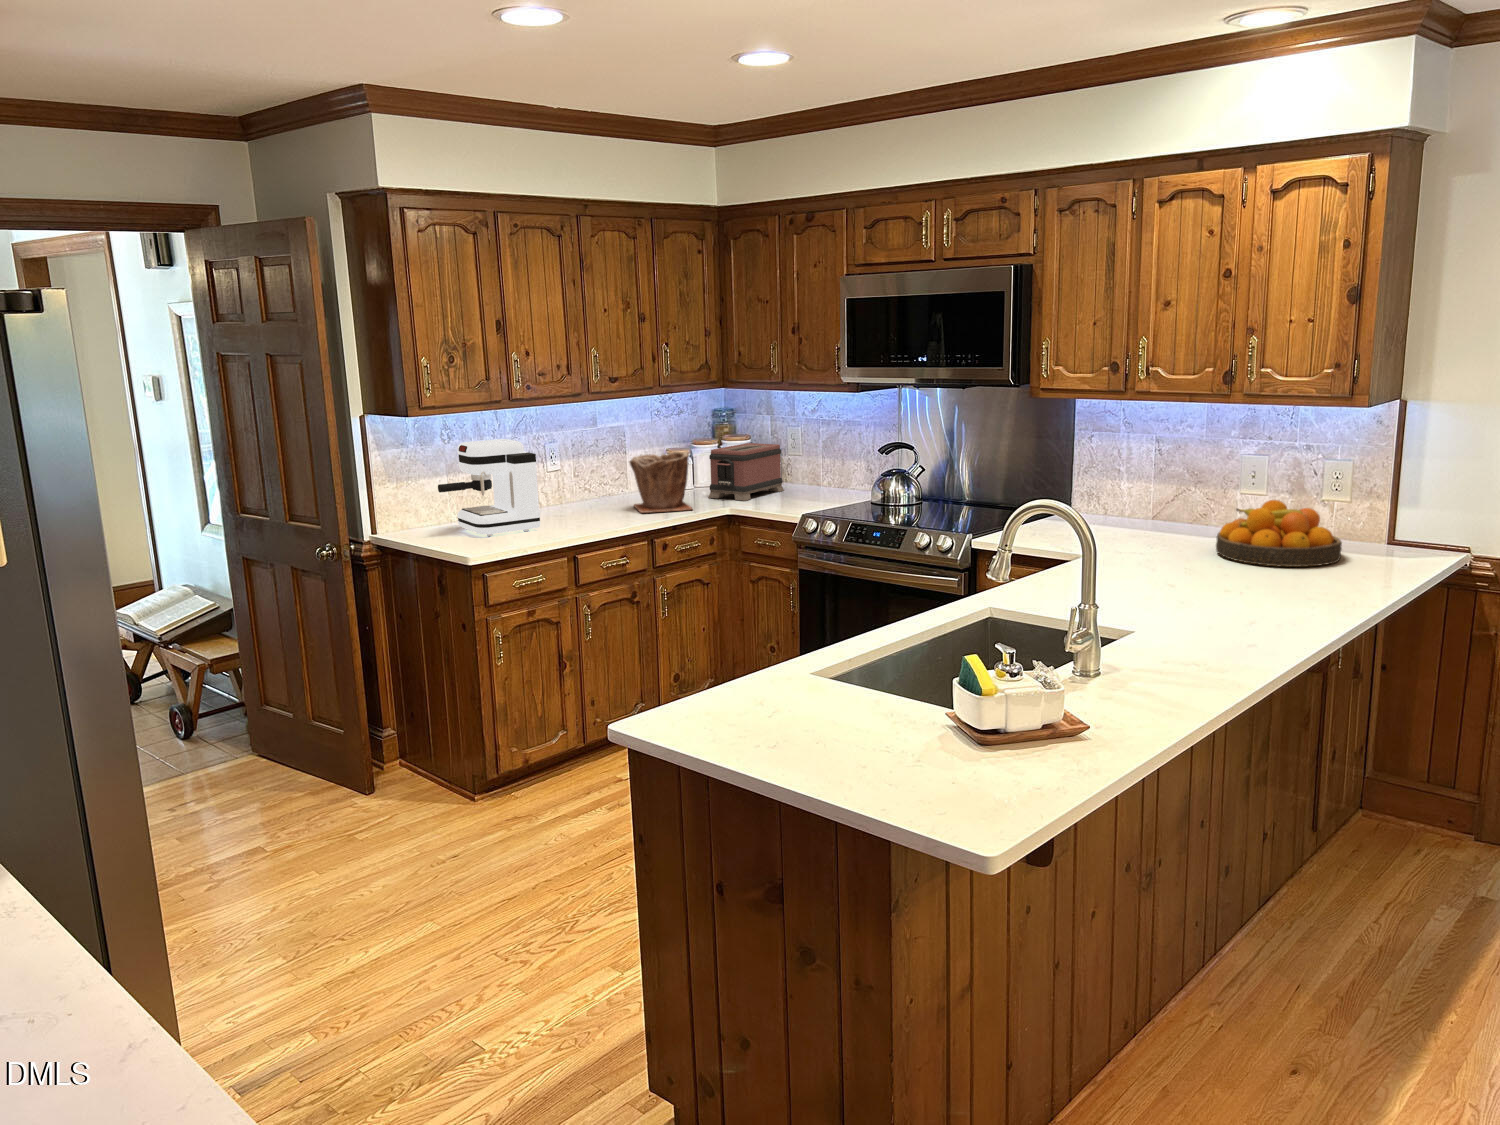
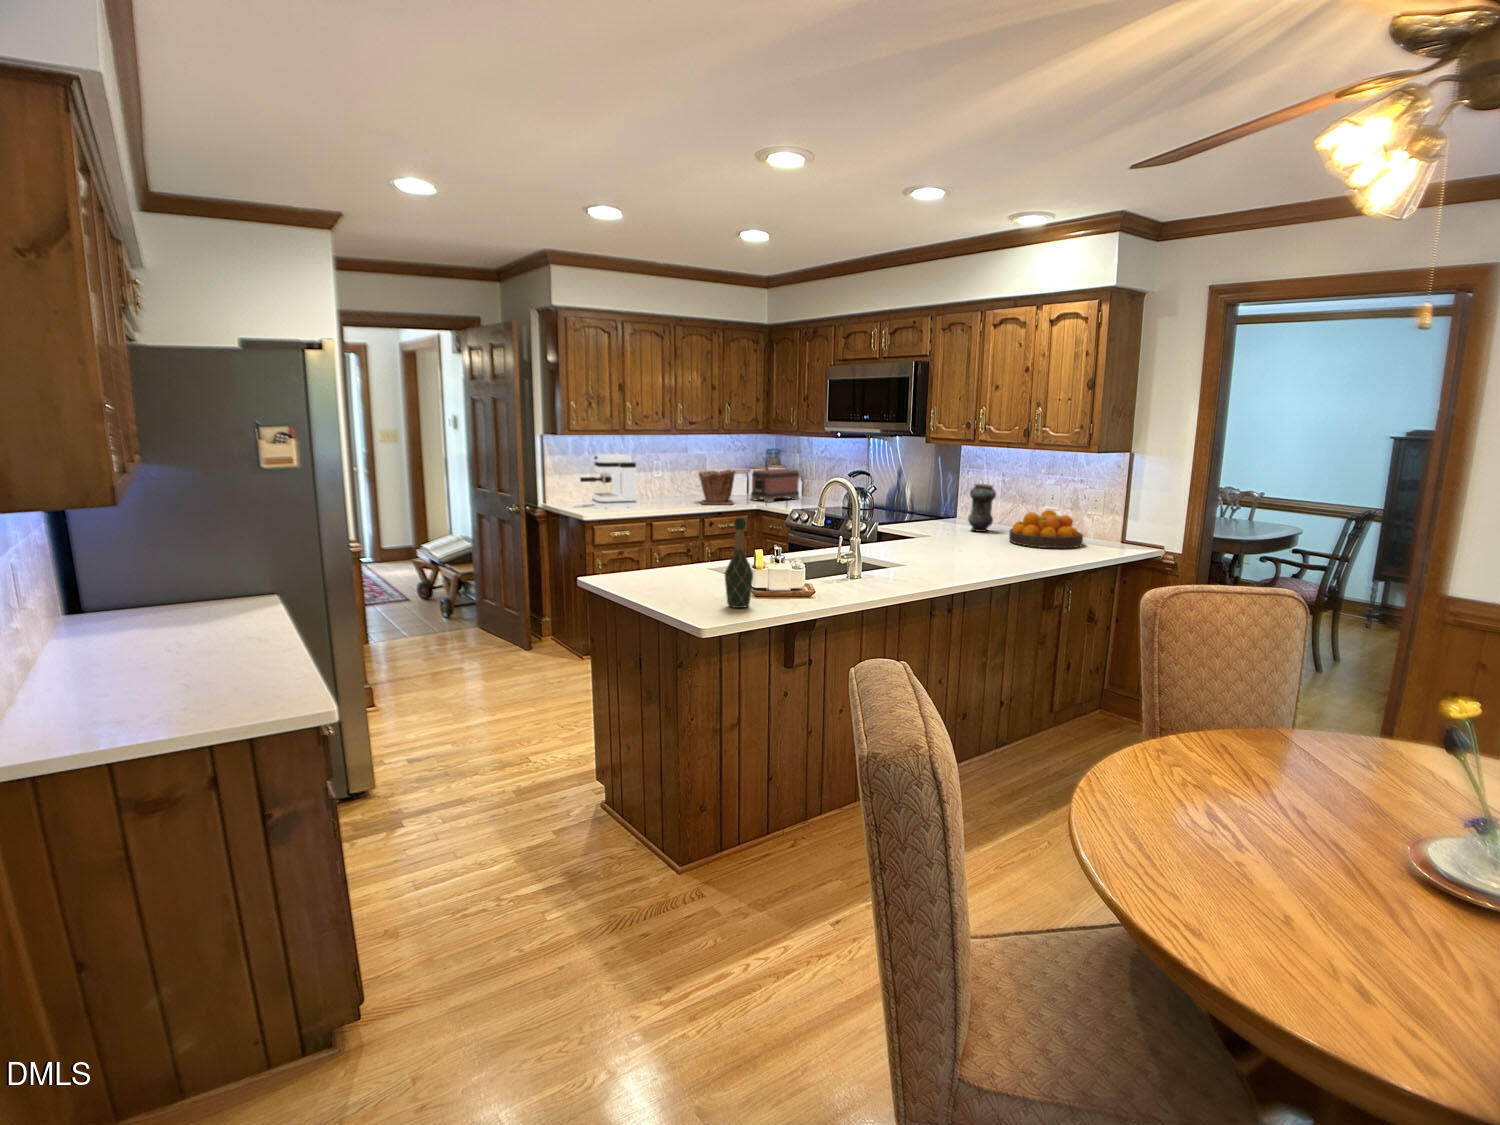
vase: none [1123,461,1169,539] -> present [968,484,996,532]
wine bottle: none [965,608,1026,793] -> present [725,518,753,608]

